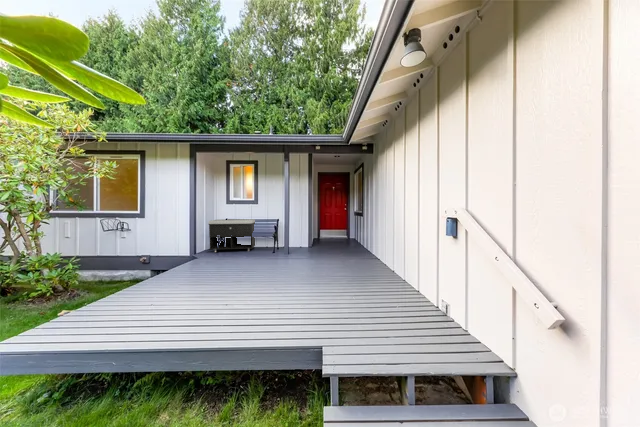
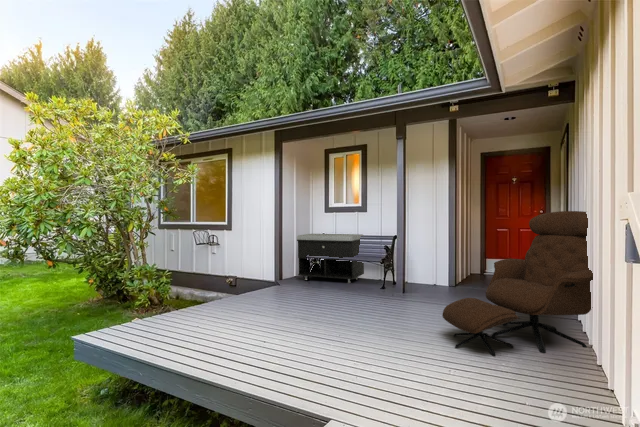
lounge chair: none [327,205,393,277] -> present [442,211,593,356]

